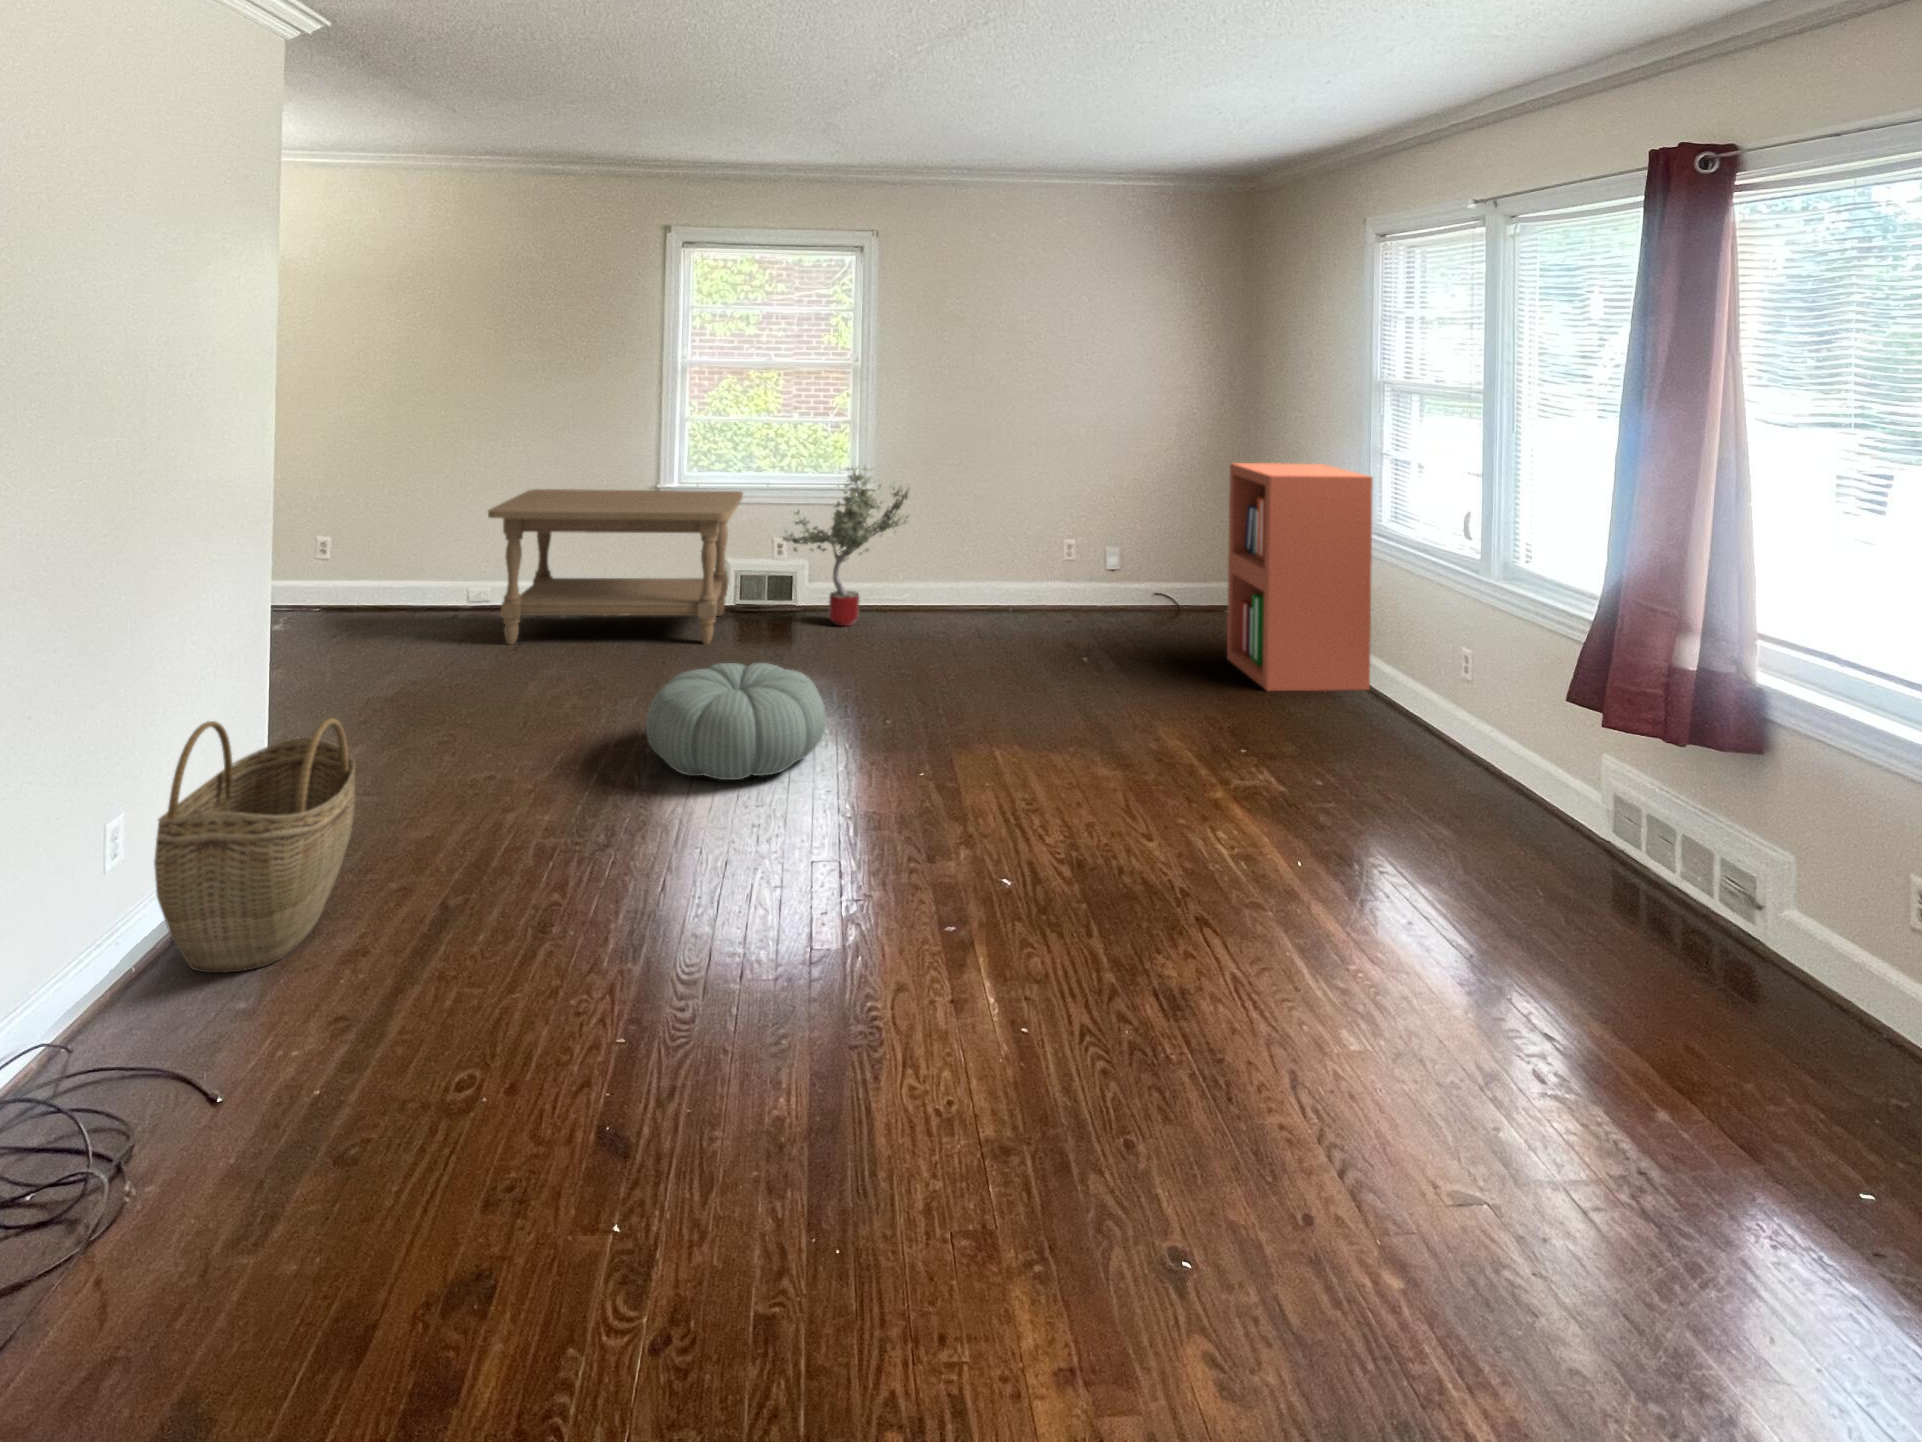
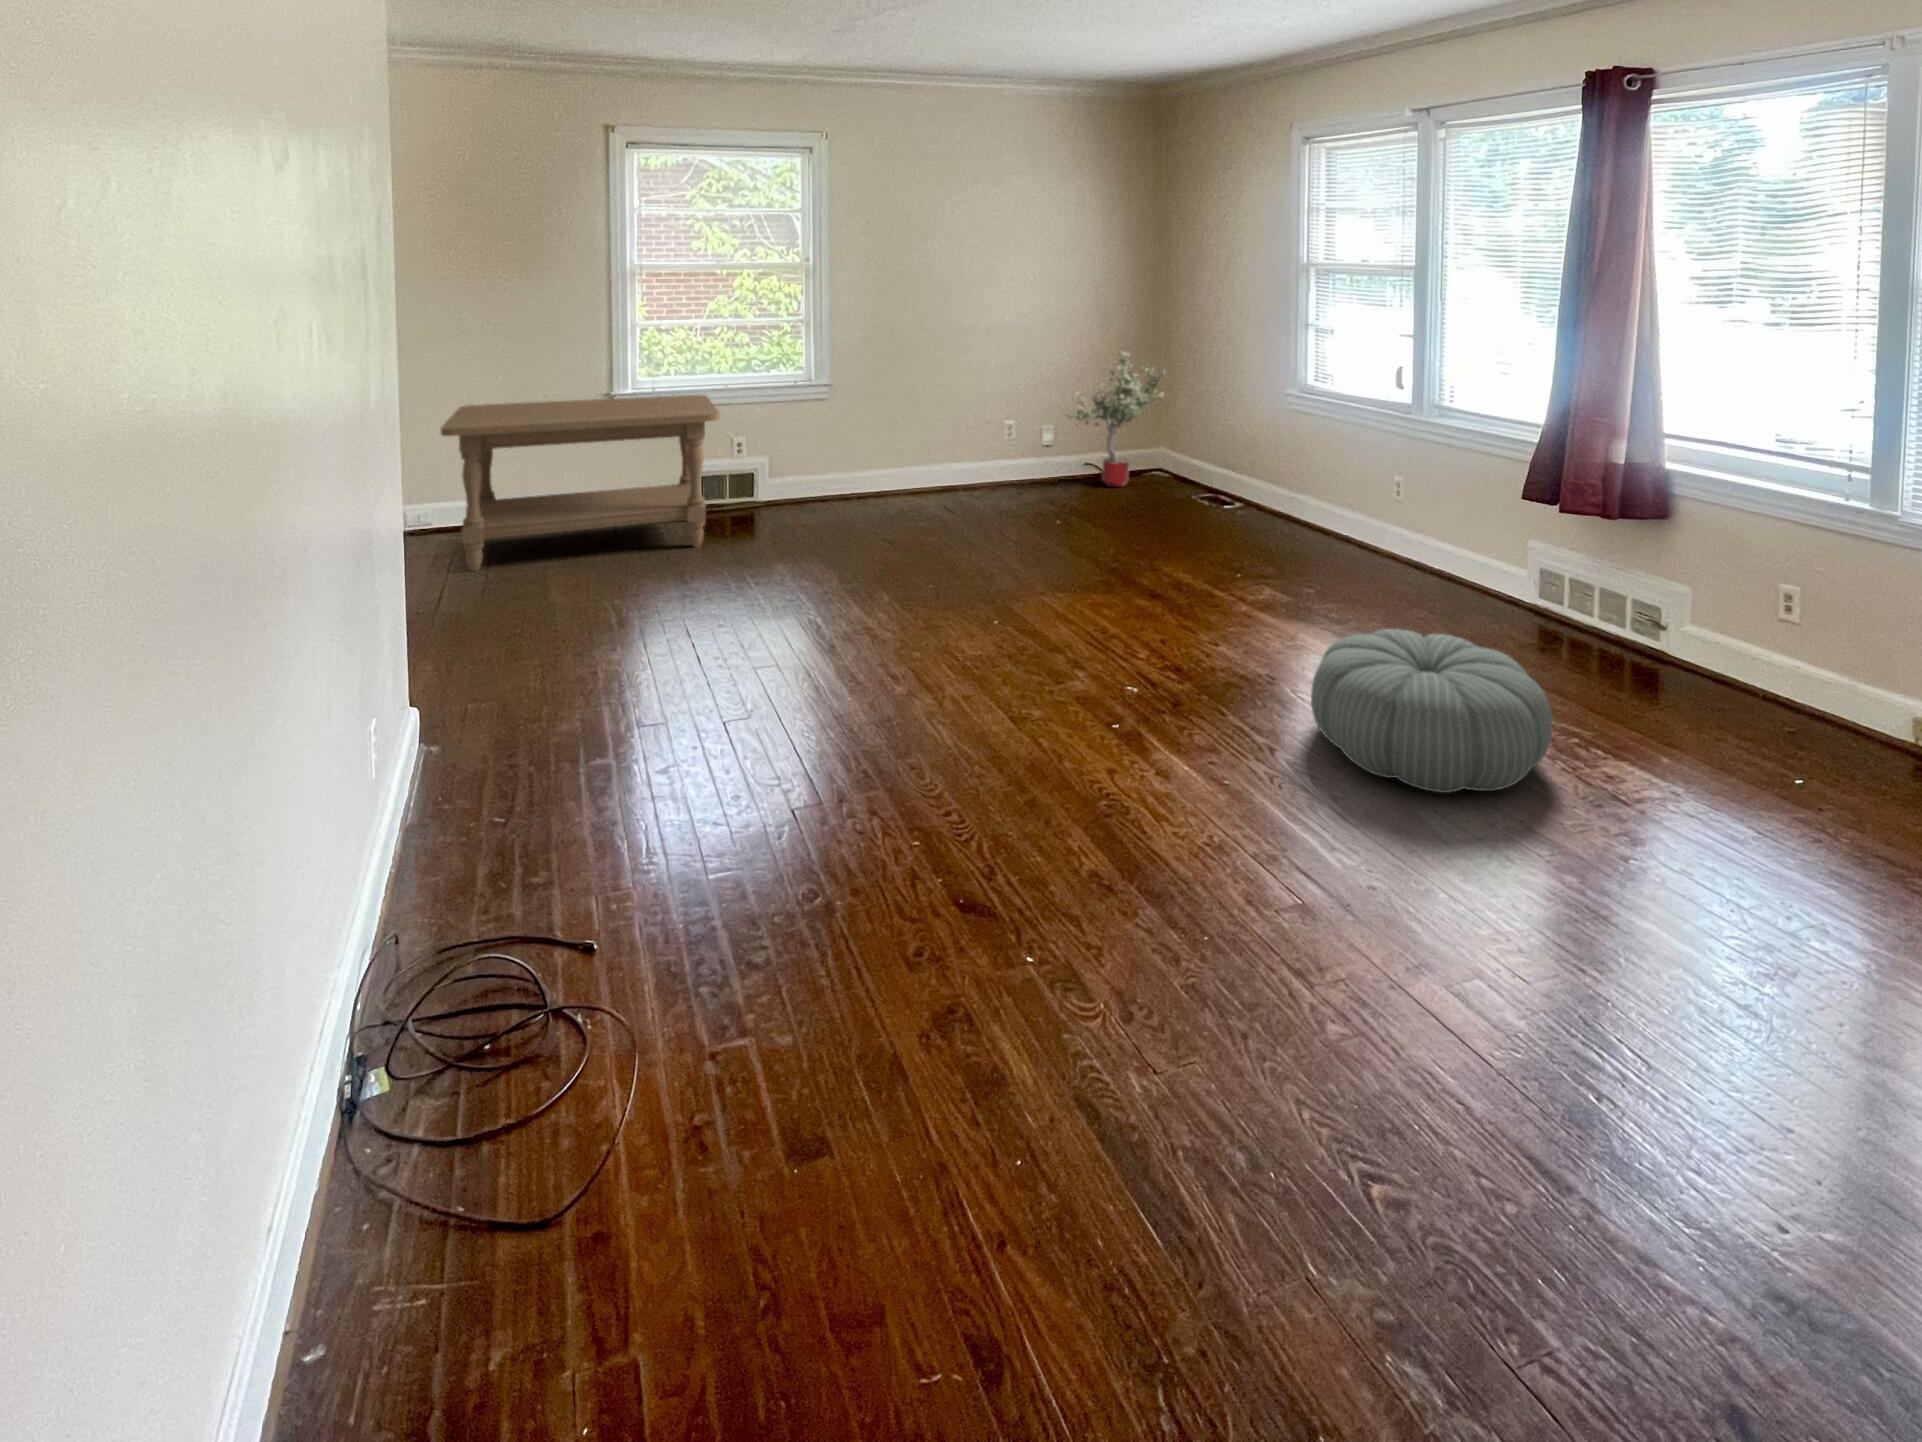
bookshelf: present [1227,463,1373,691] -> none [1176,339,1302,530]
potted tree: present [782,466,910,626] -> present [1067,352,1166,487]
pouf: present [646,663,826,780] -> present [1311,629,1552,793]
woven basket: present [154,718,355,973] -> none [321,642,524,938]

